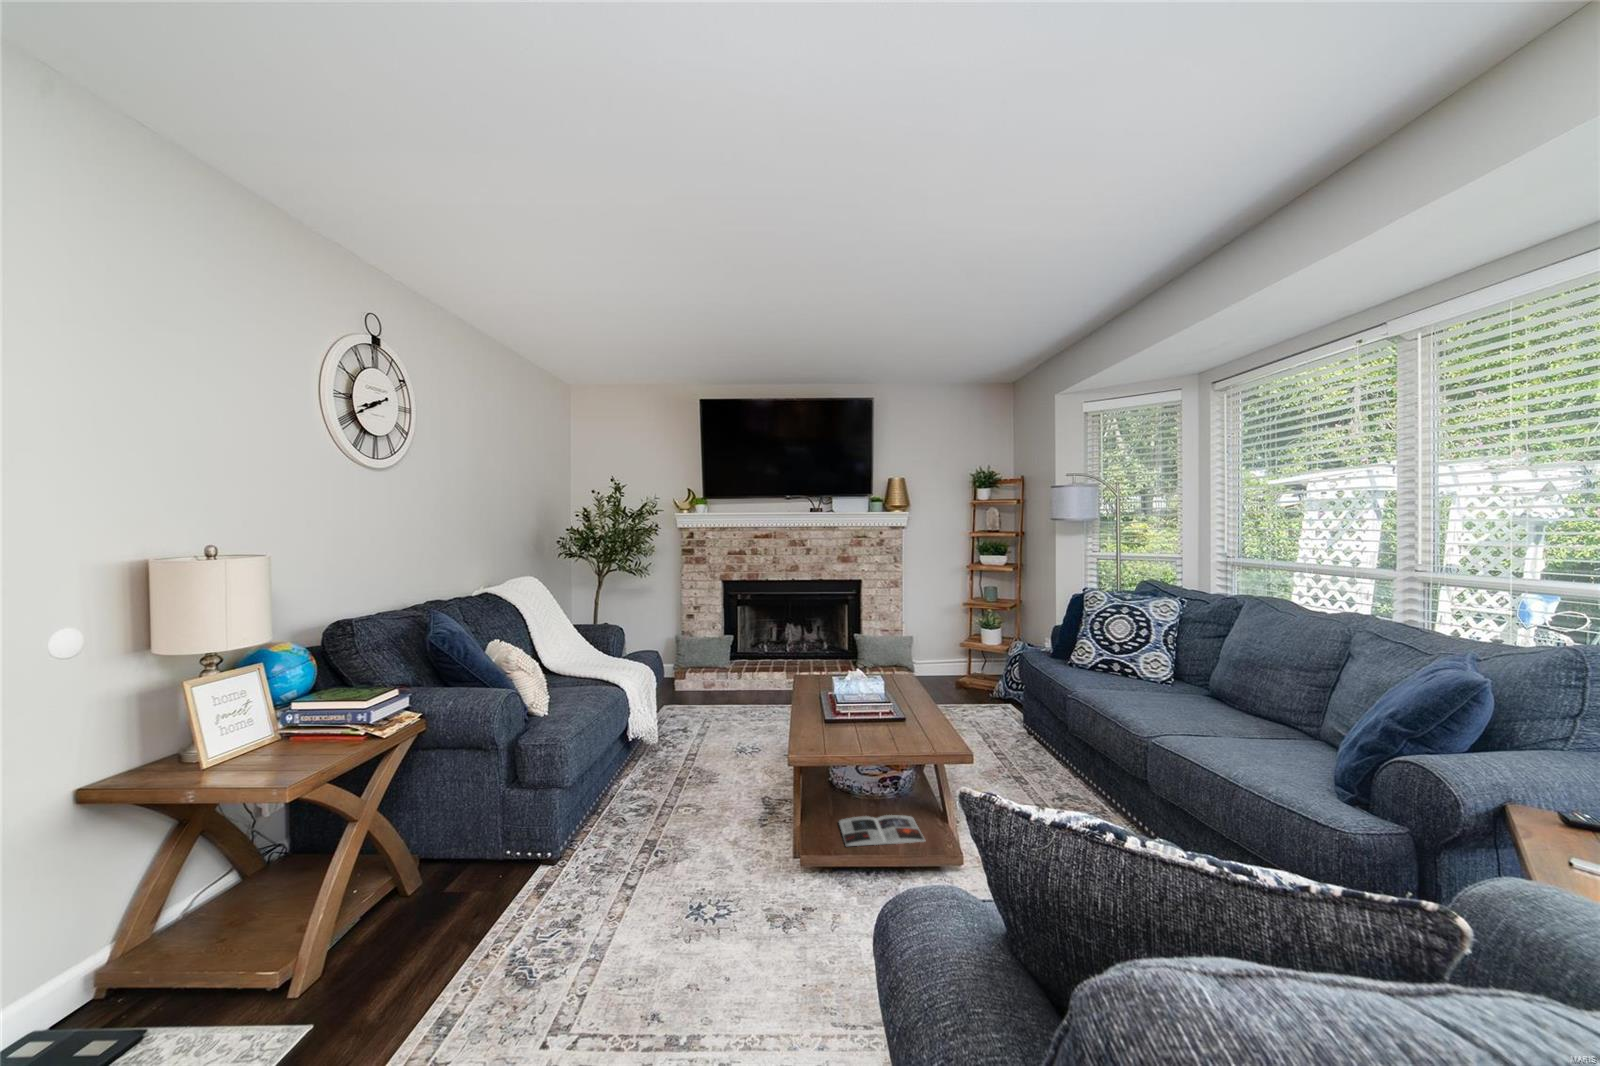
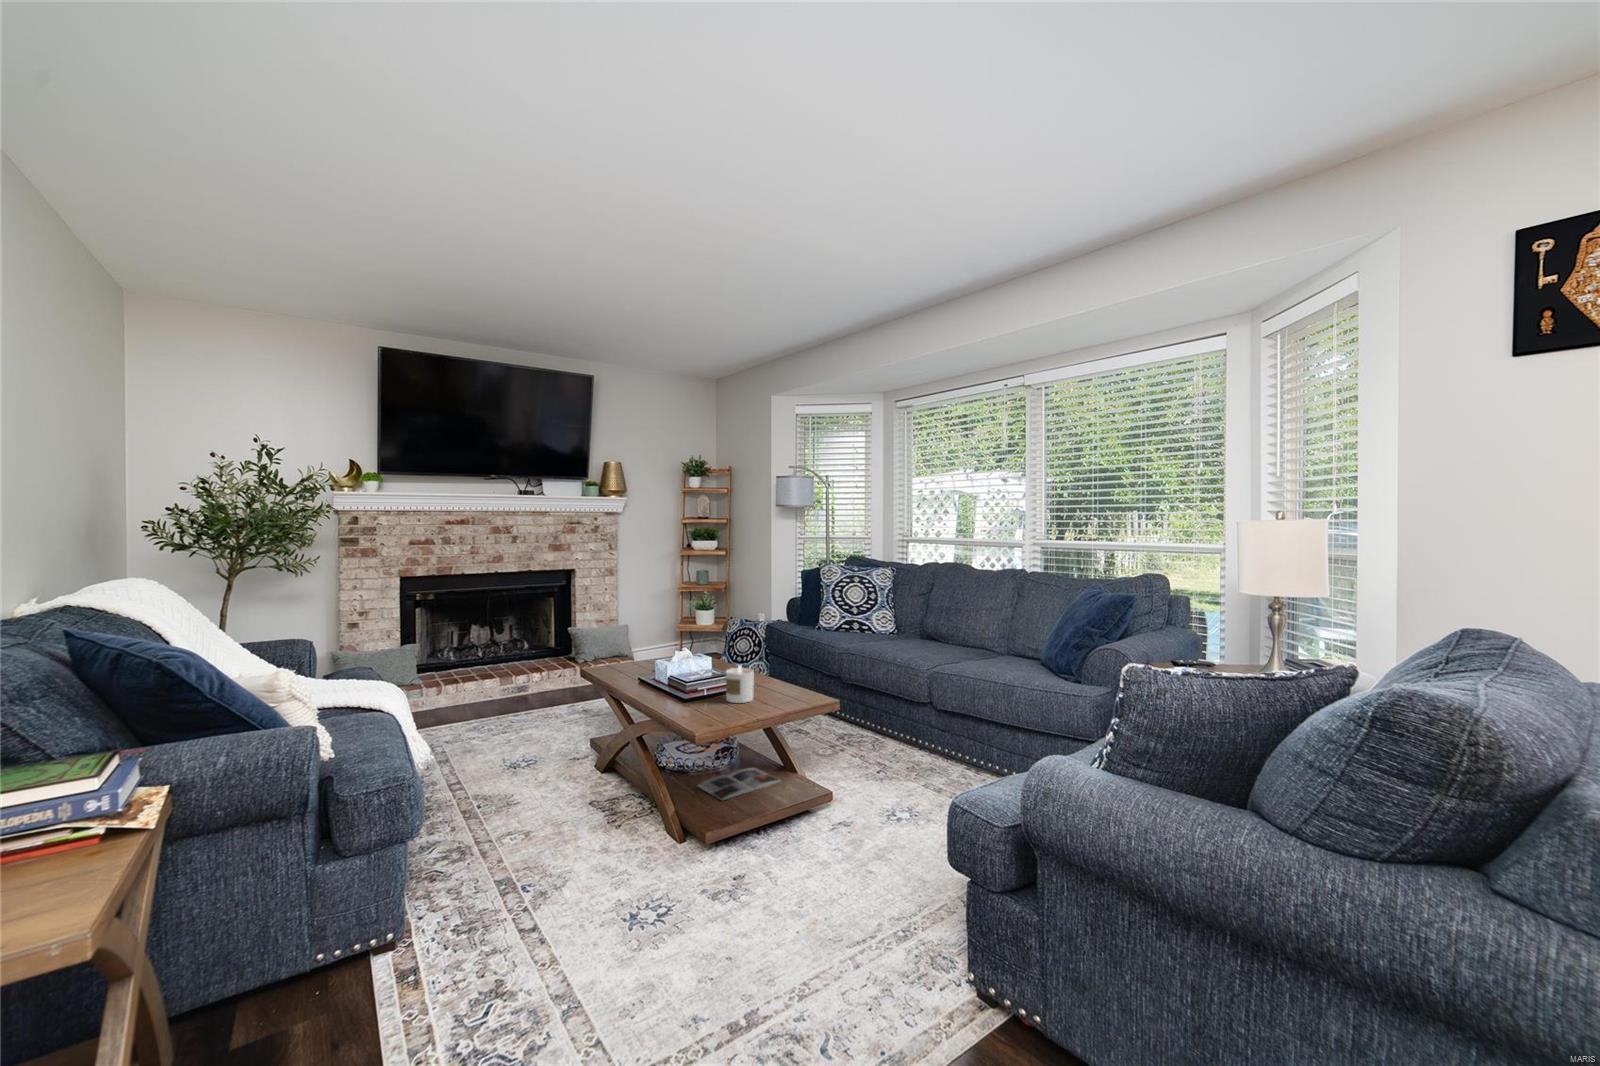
candle: none [861,704,891,746] -> present [726,665,754,703]

